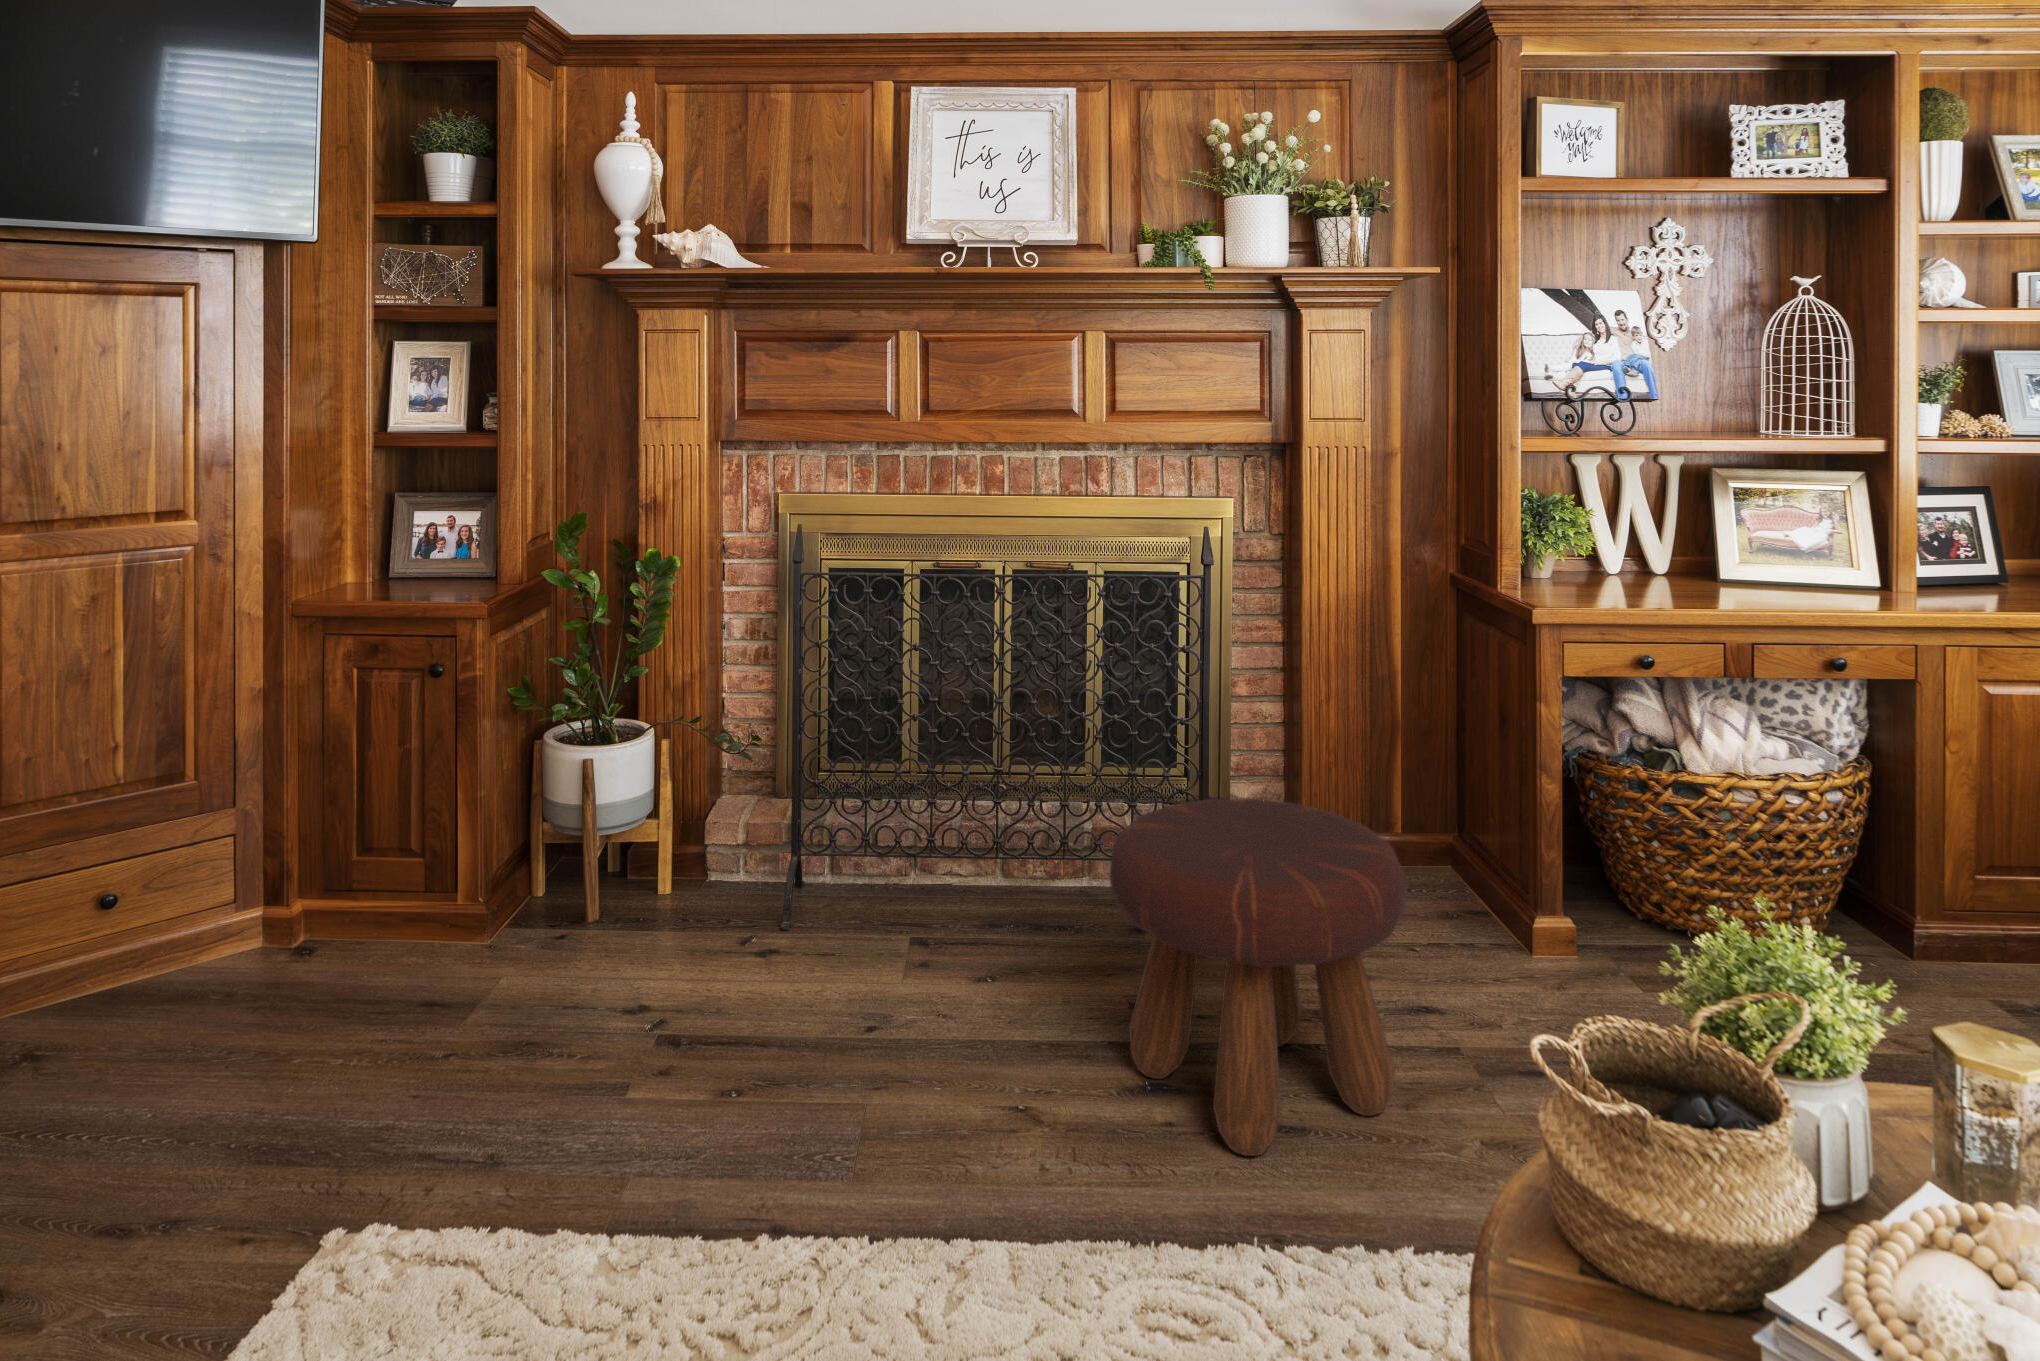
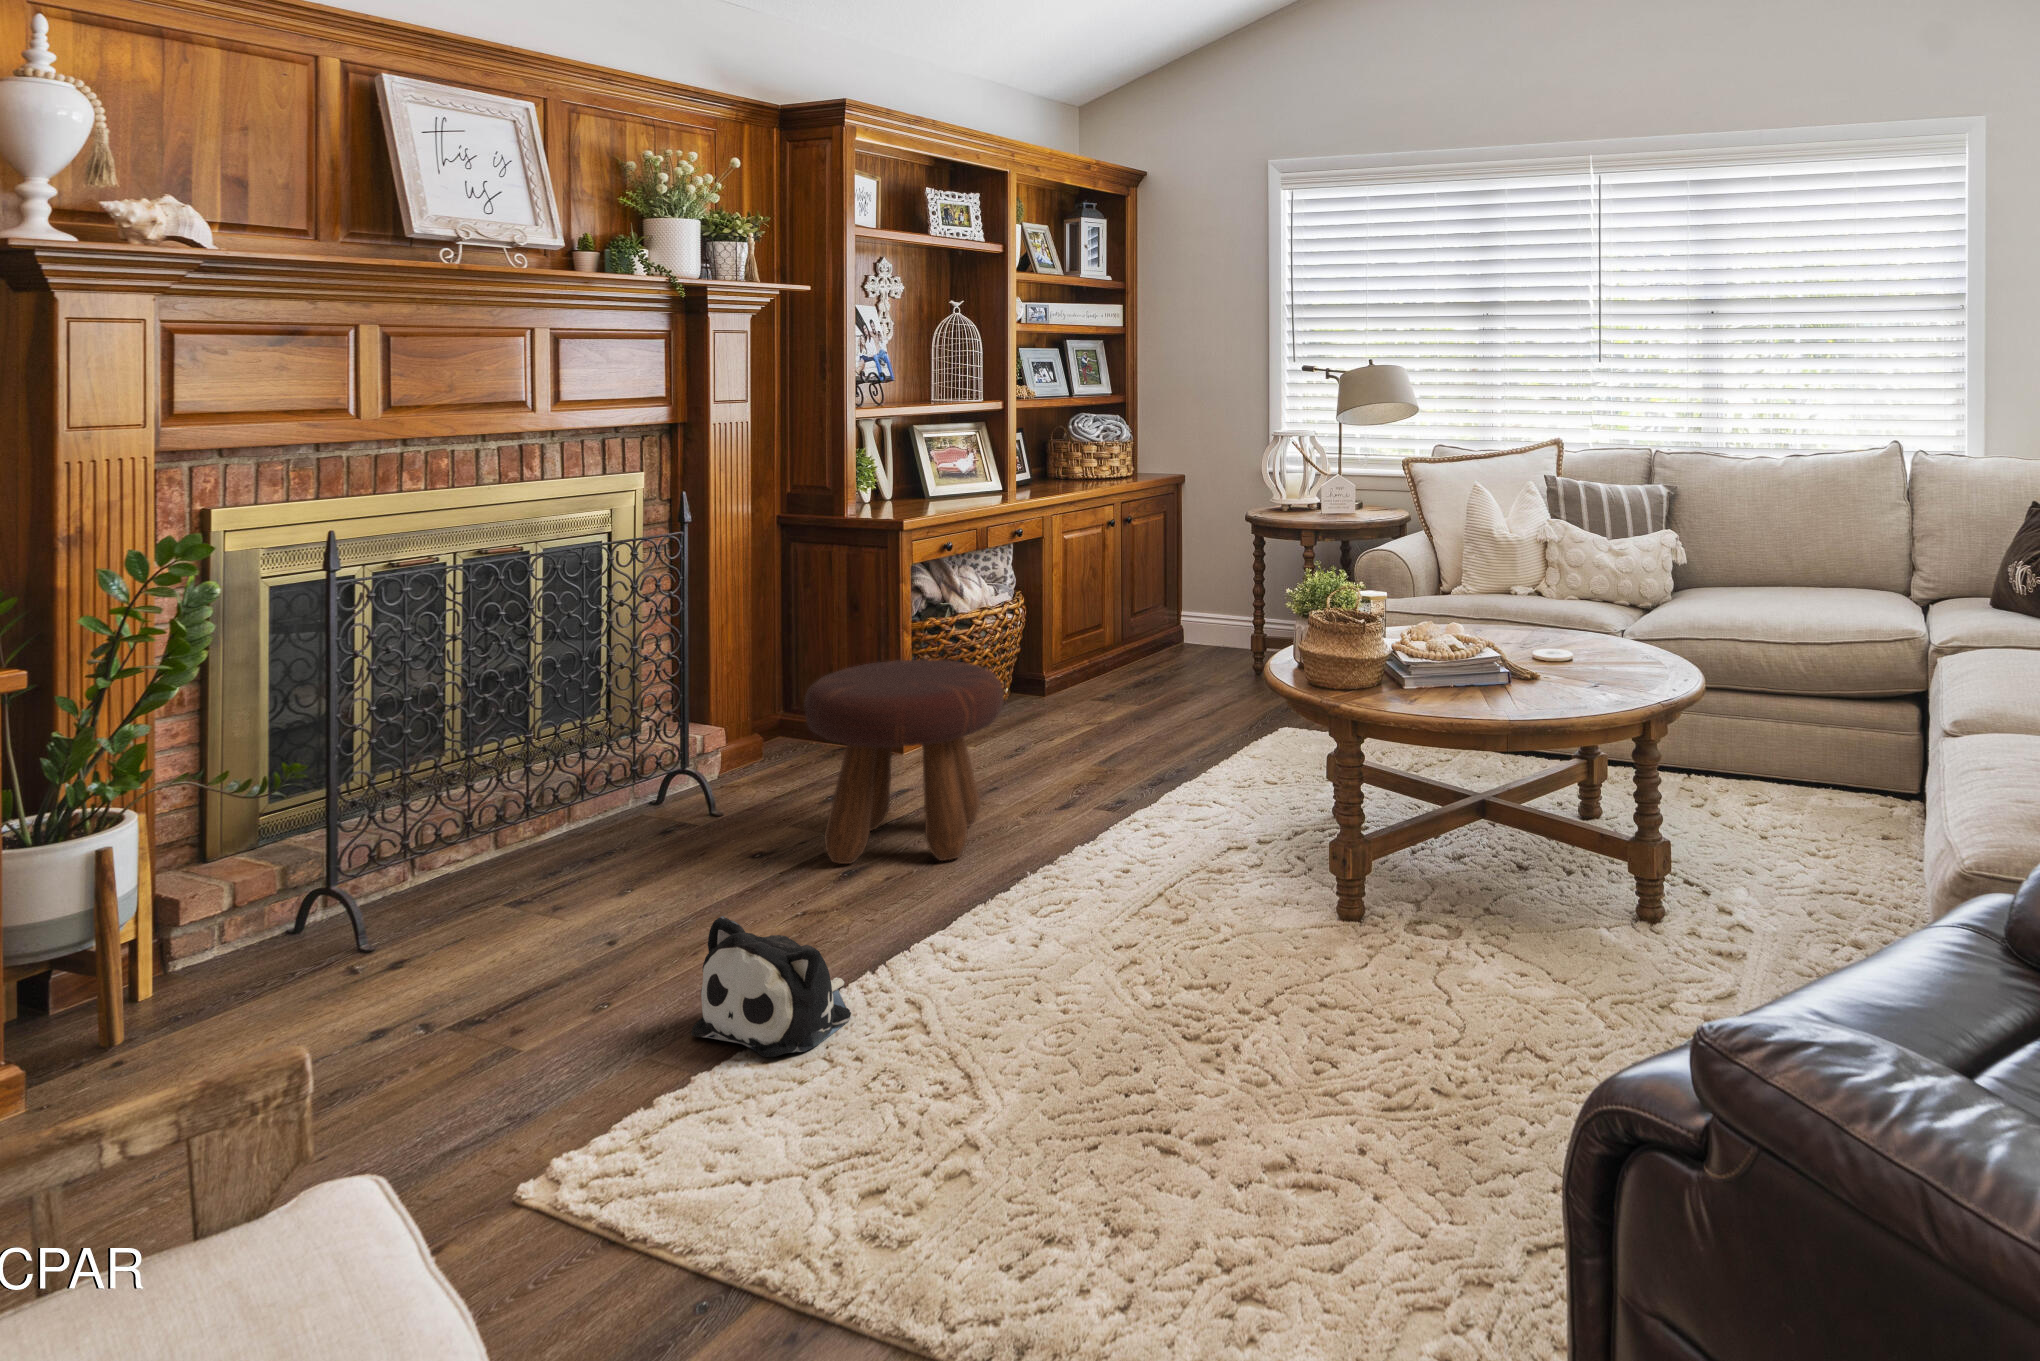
plush toy: none [553,1060,800,1306] -> present [691,916,851,1057]

